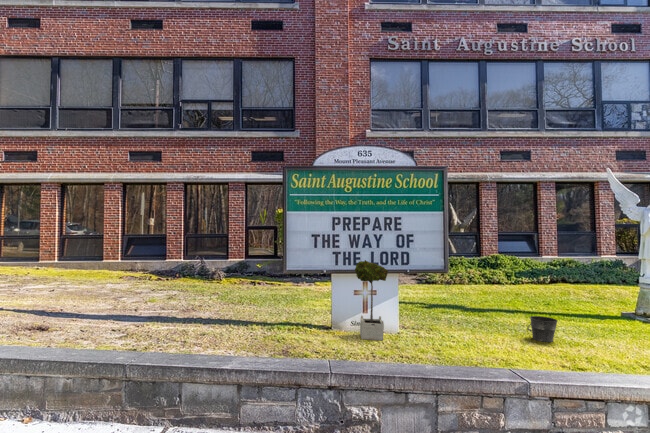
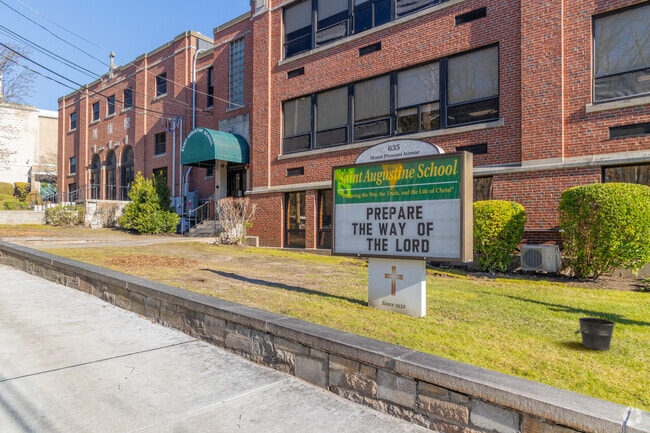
potted tree: present [355,260,388,340] -> none [370,245,400,319]

